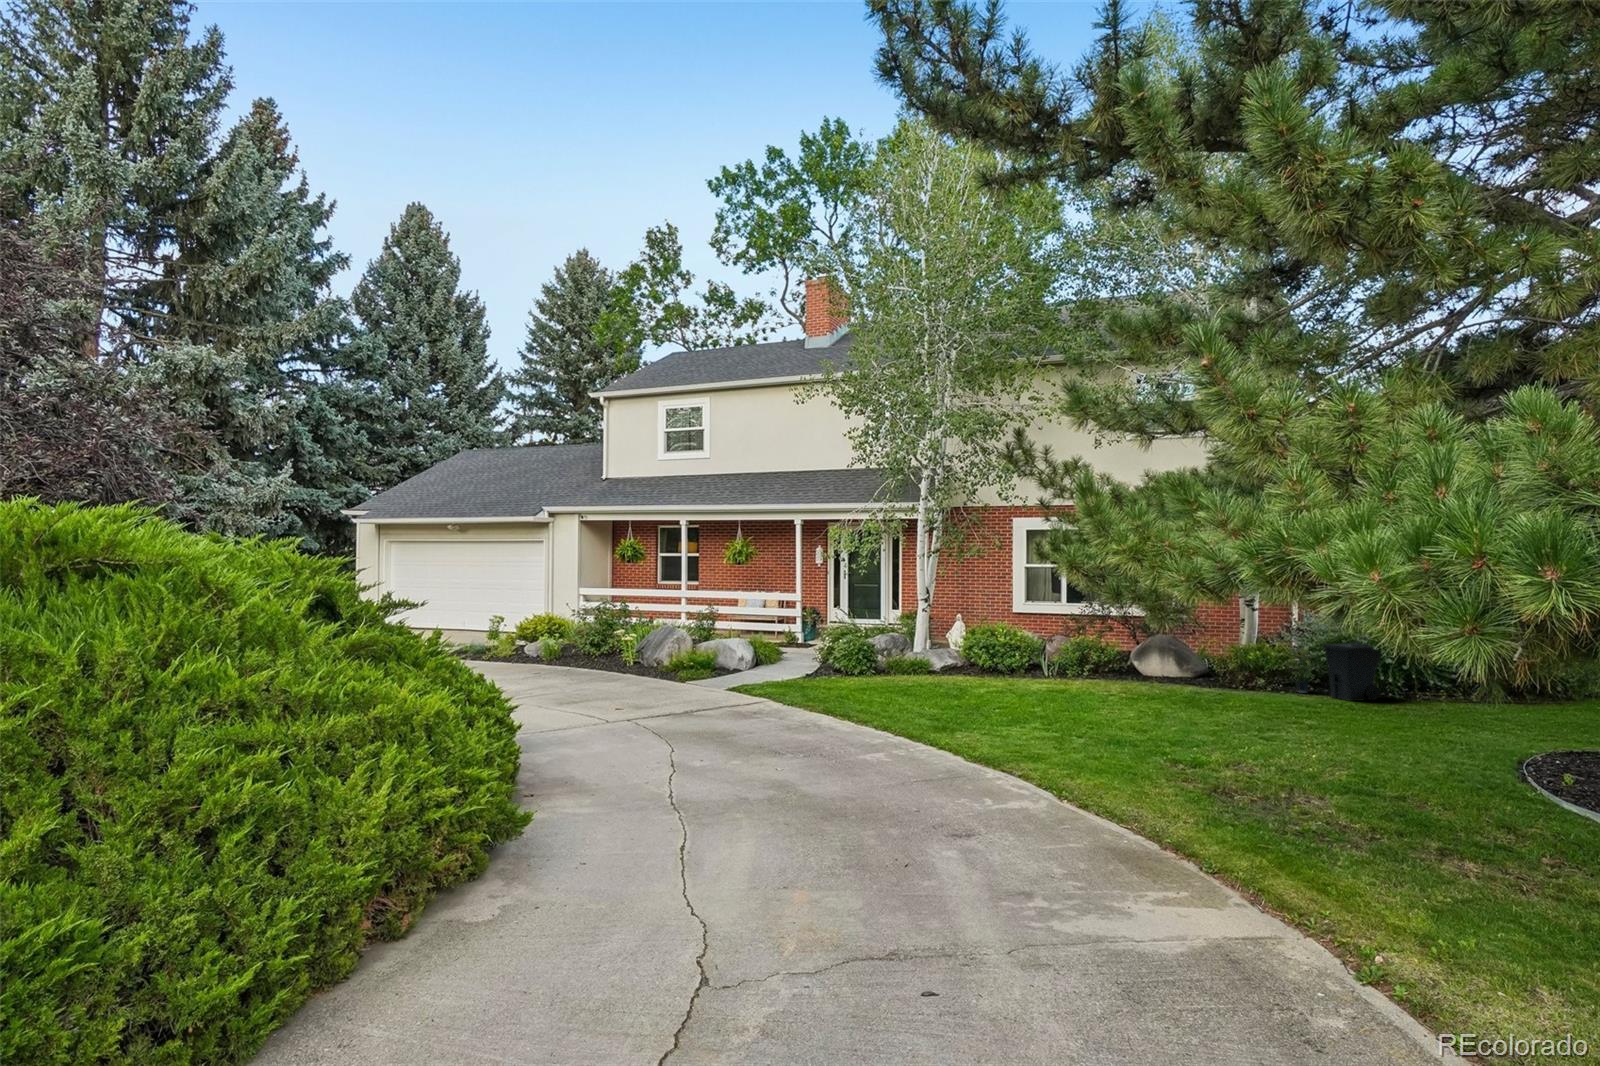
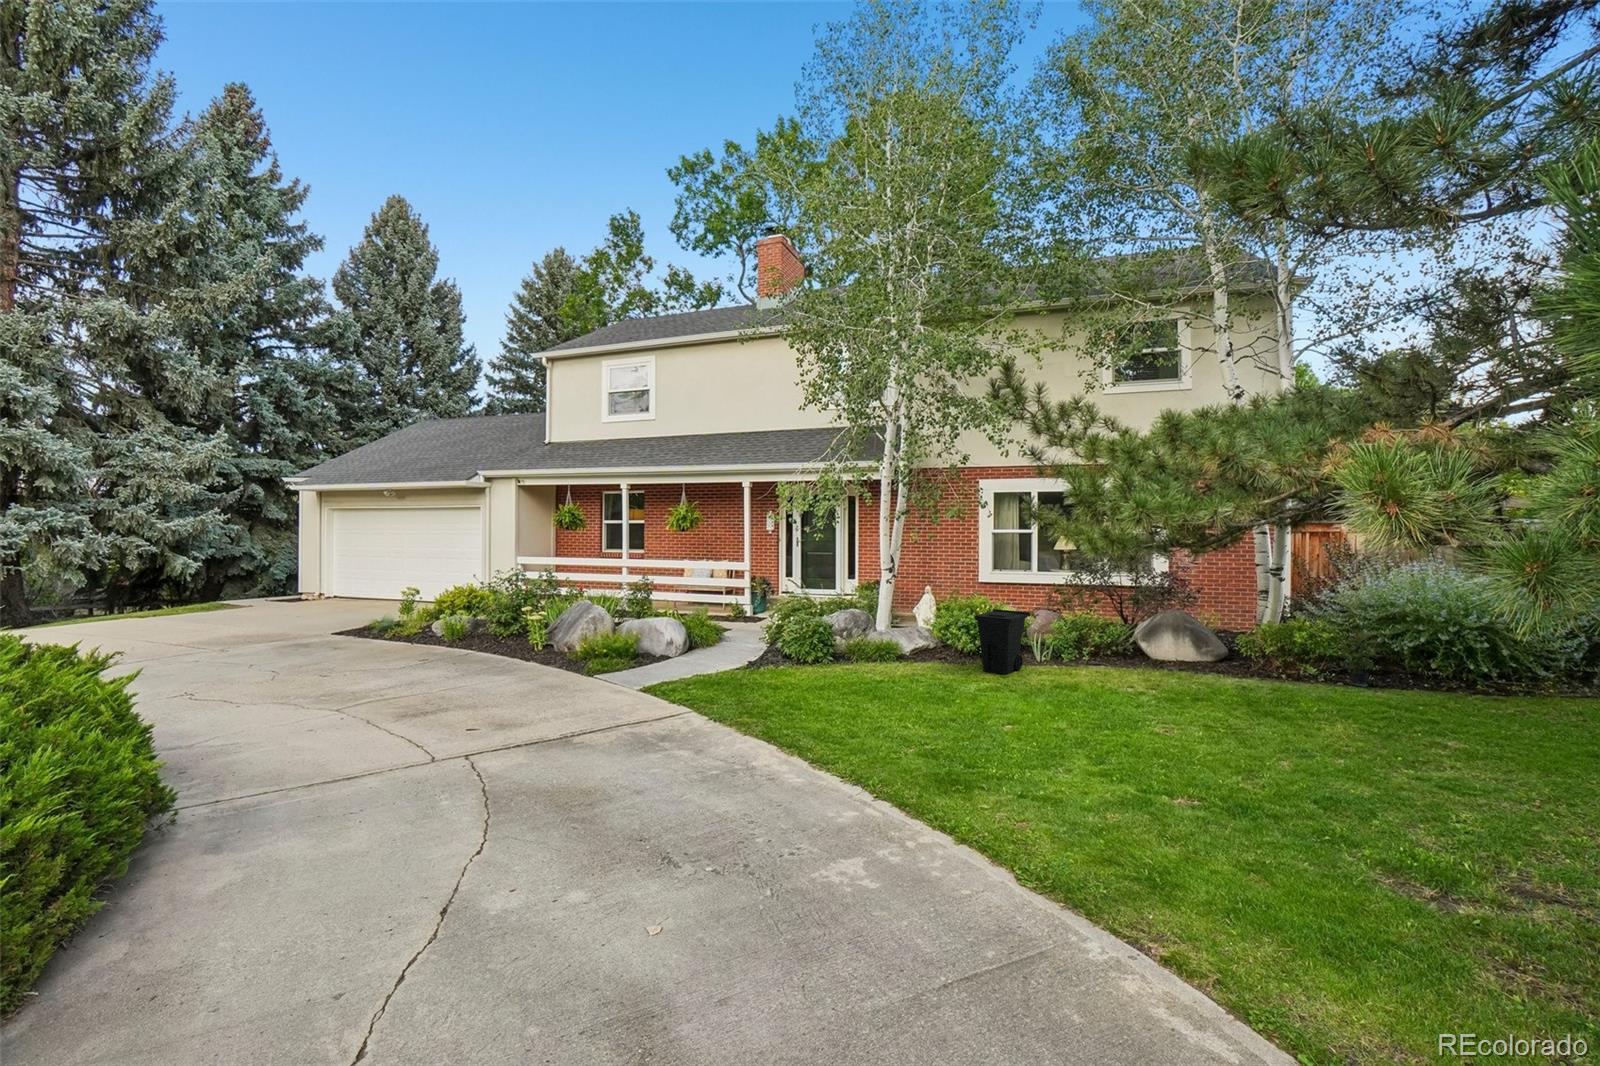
trash can: present [1322,642,1380,701] -> present [974,609,1030,675]

